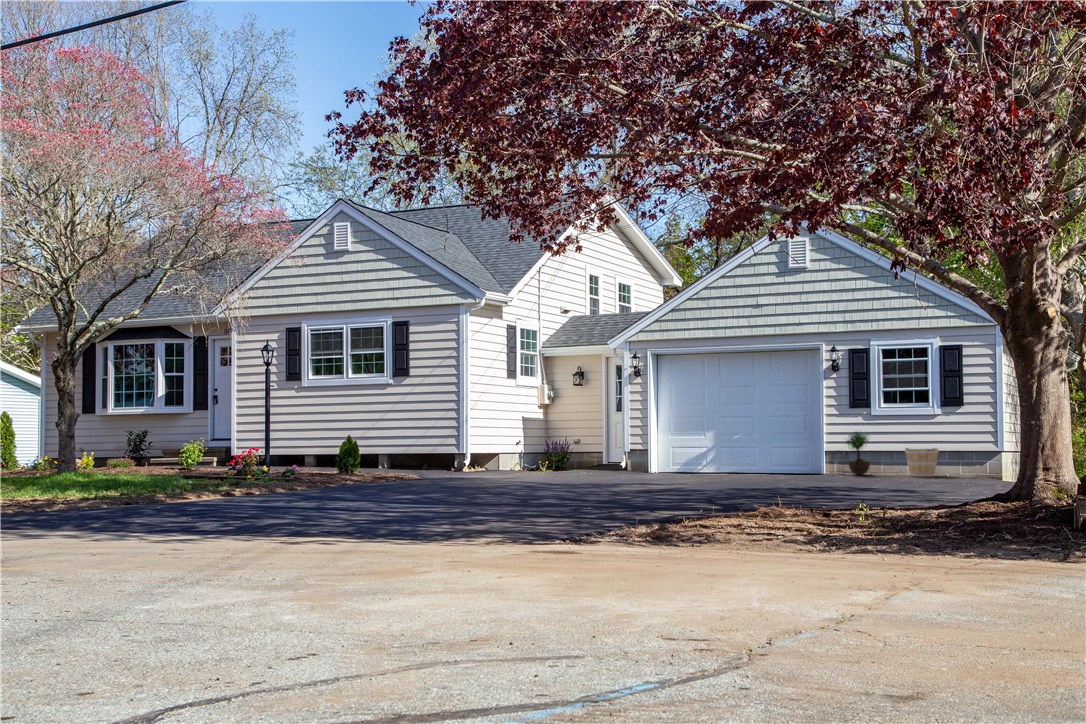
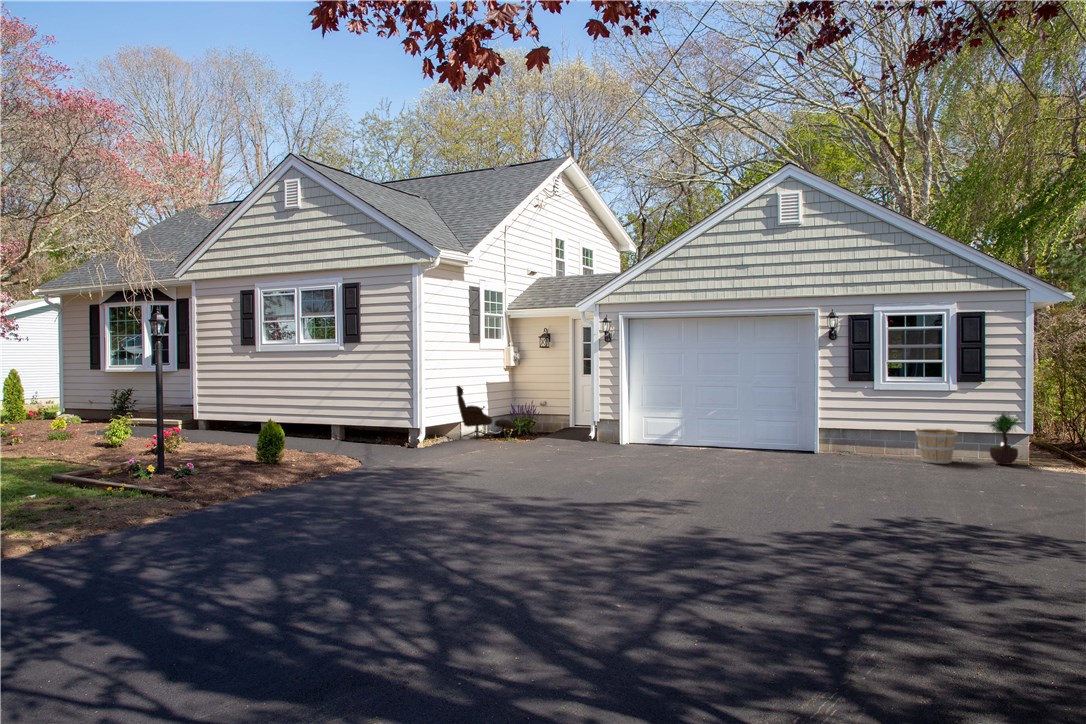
lounge chair: none [494,418,550,469] -> present [456,386,514,439]
potted tree: present [846,432,870,475] -> present [990,413,1021,465]

